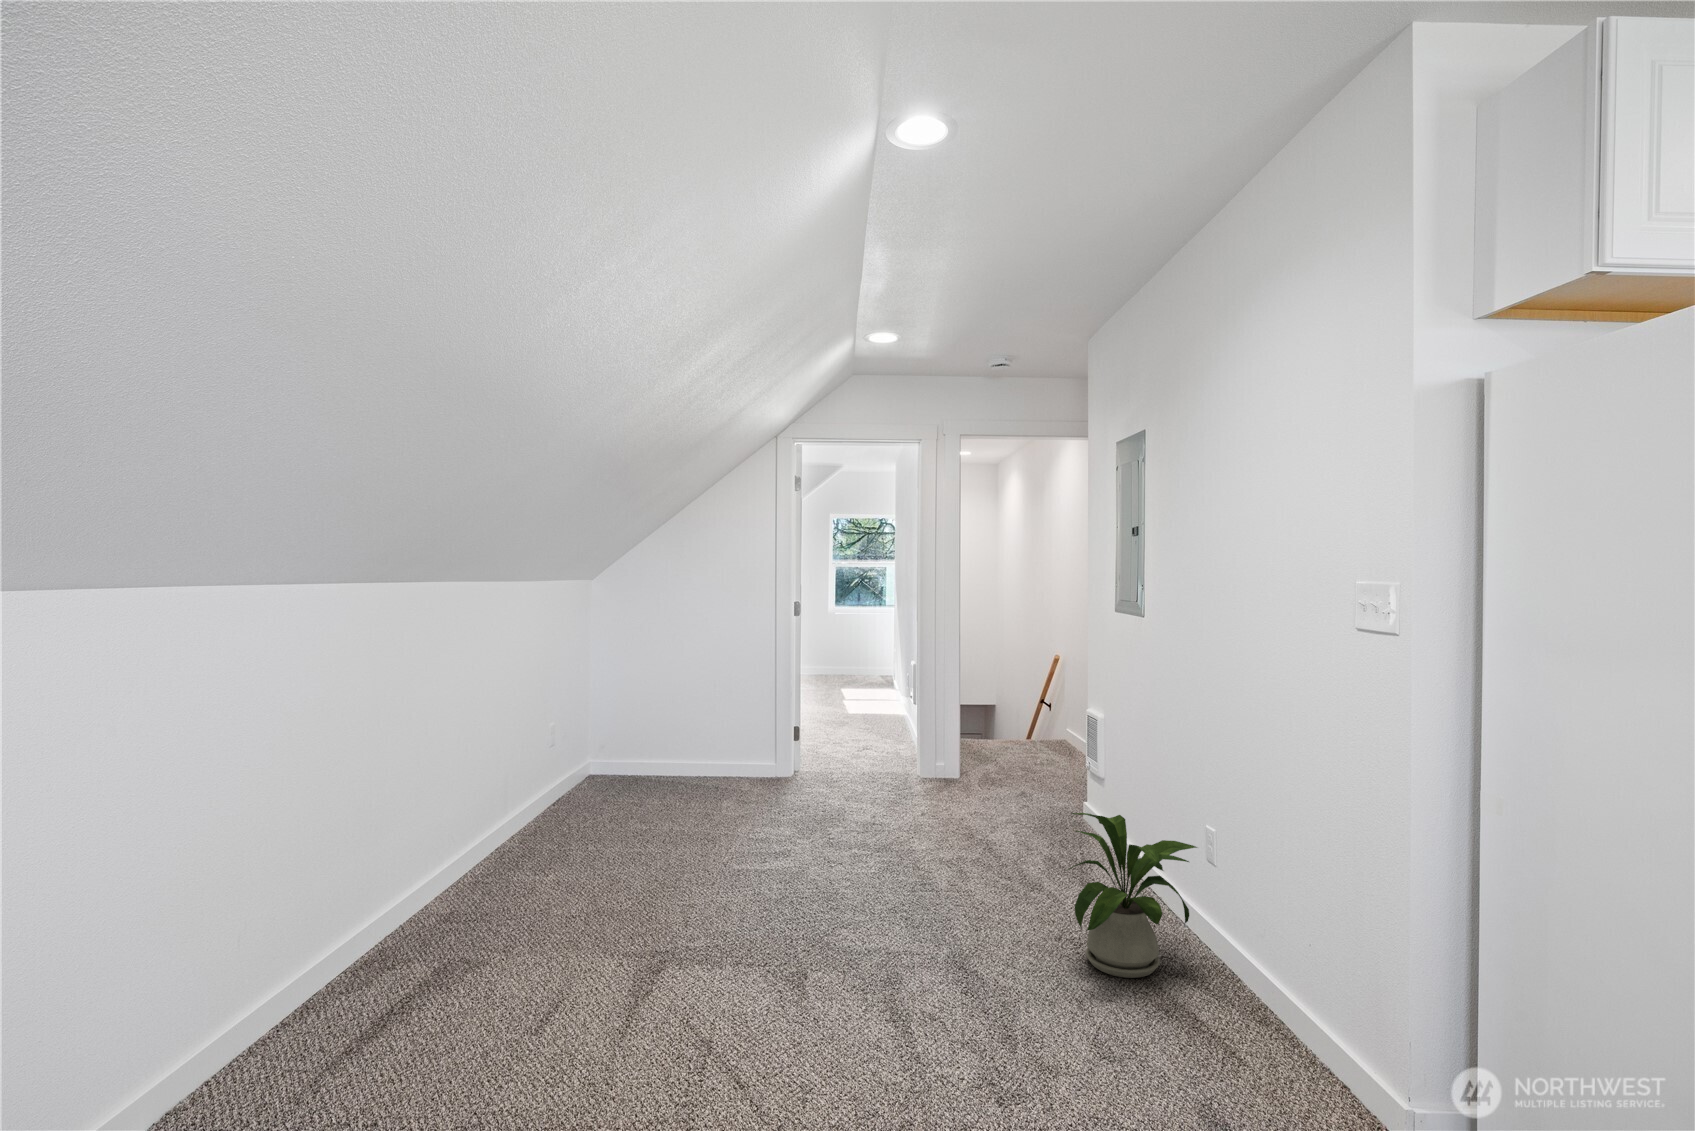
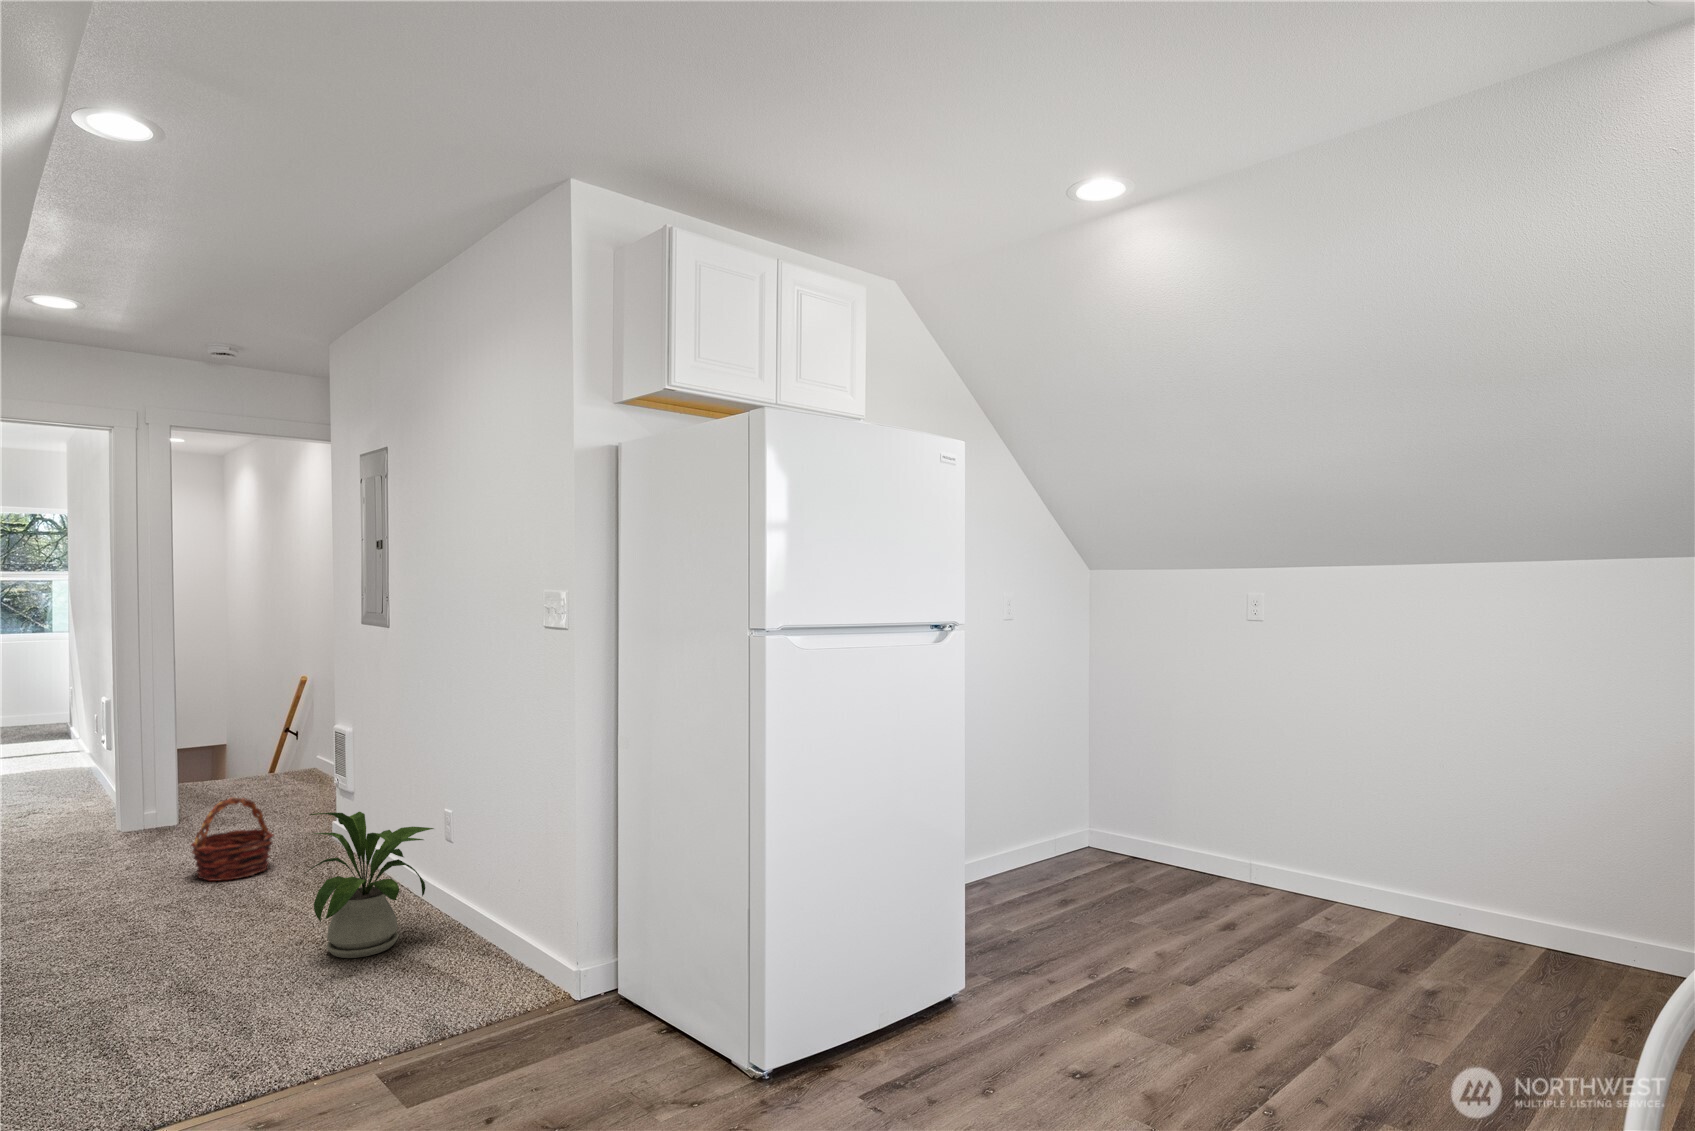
basket: none [967,768,1035,846] -> present [191,797,273,881]

